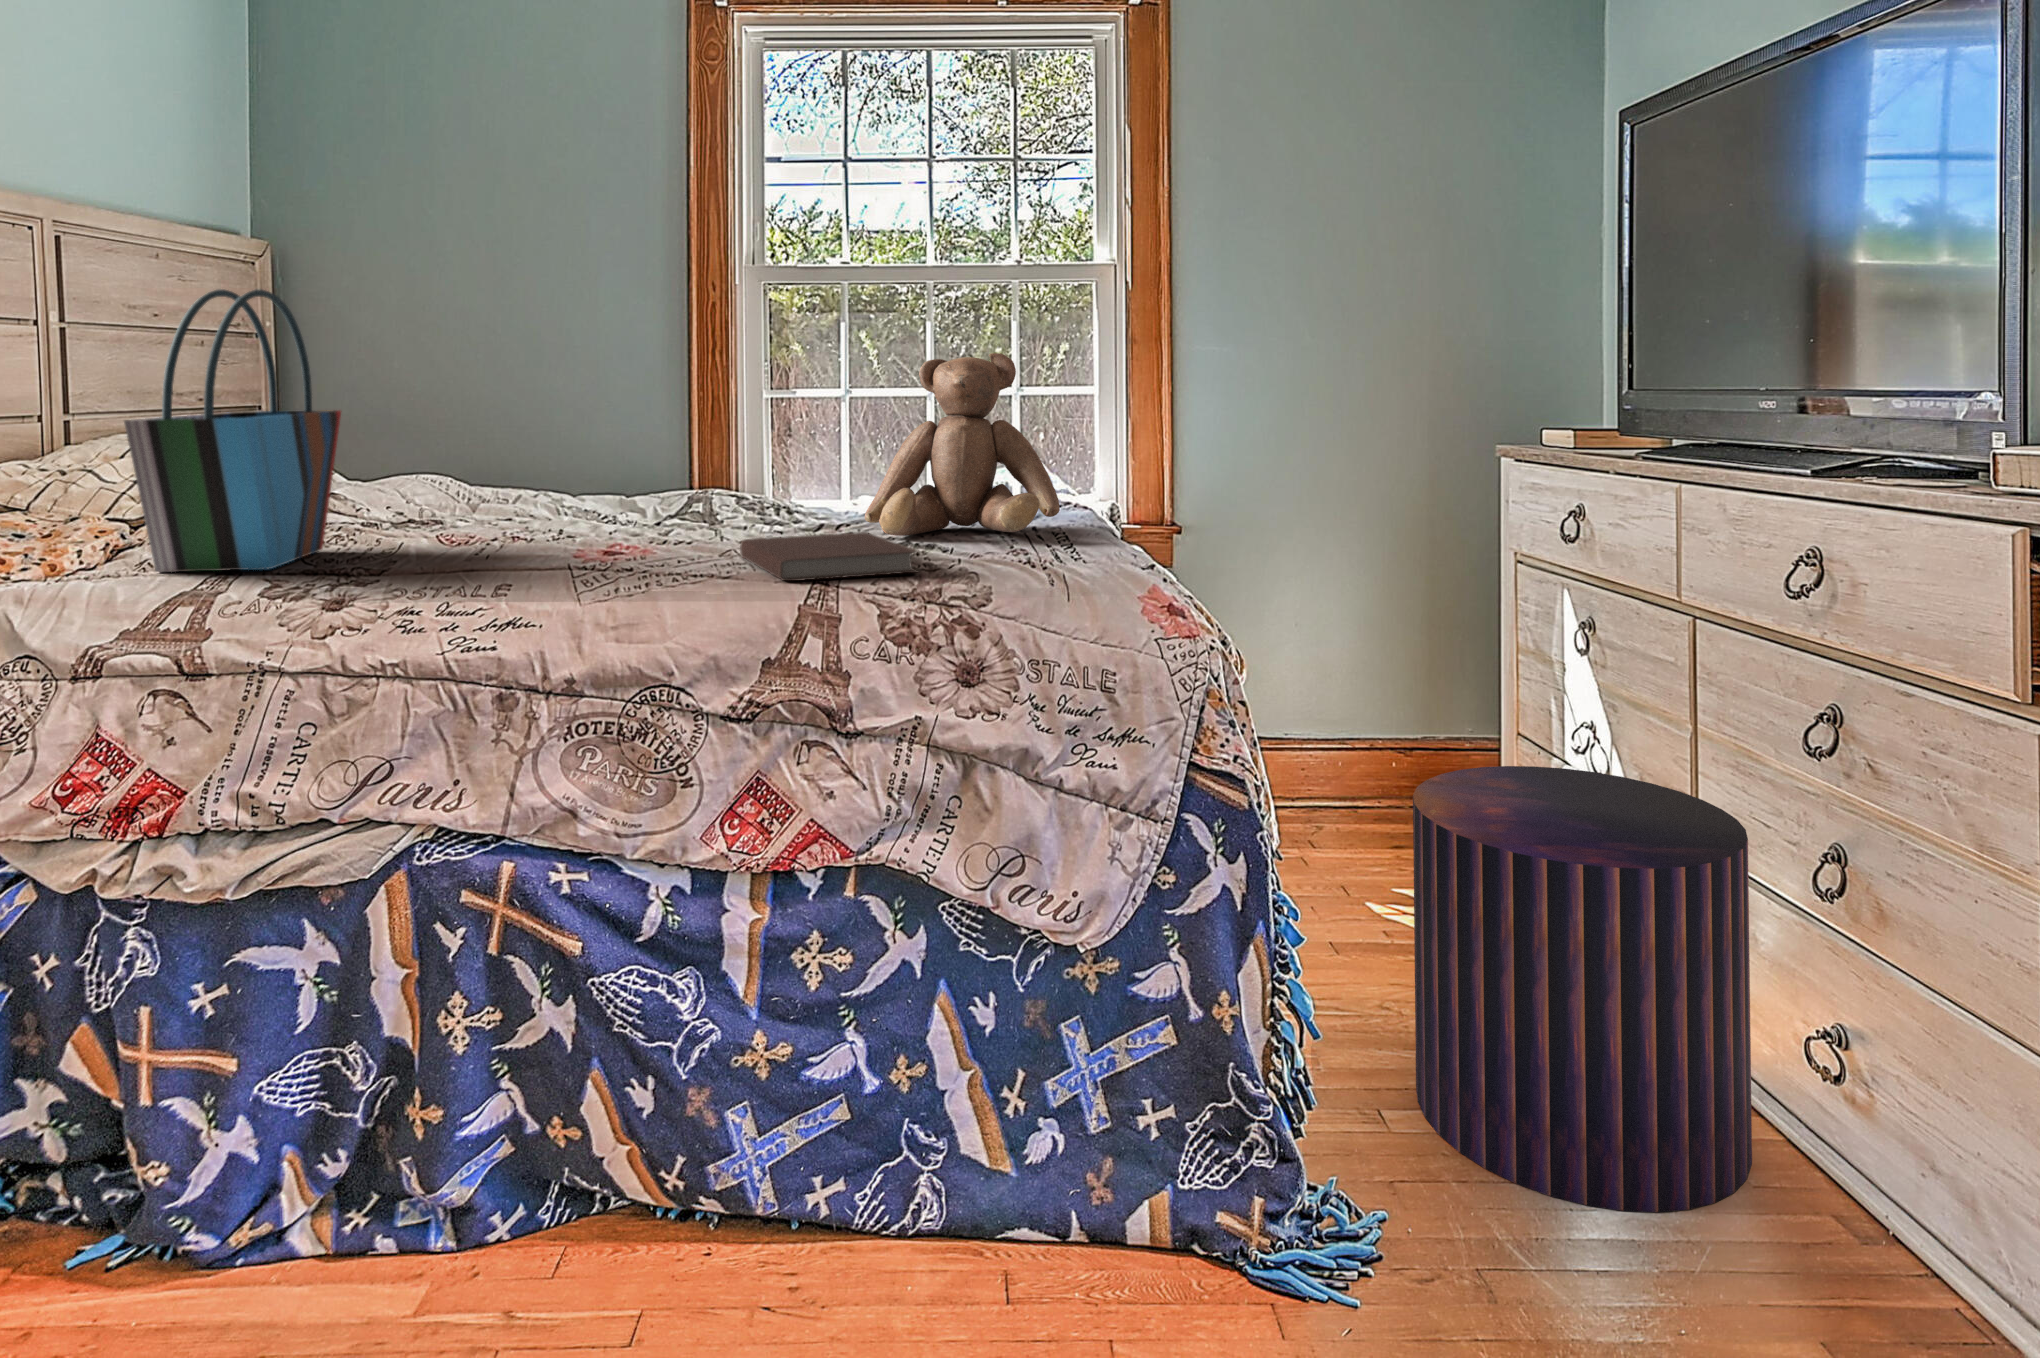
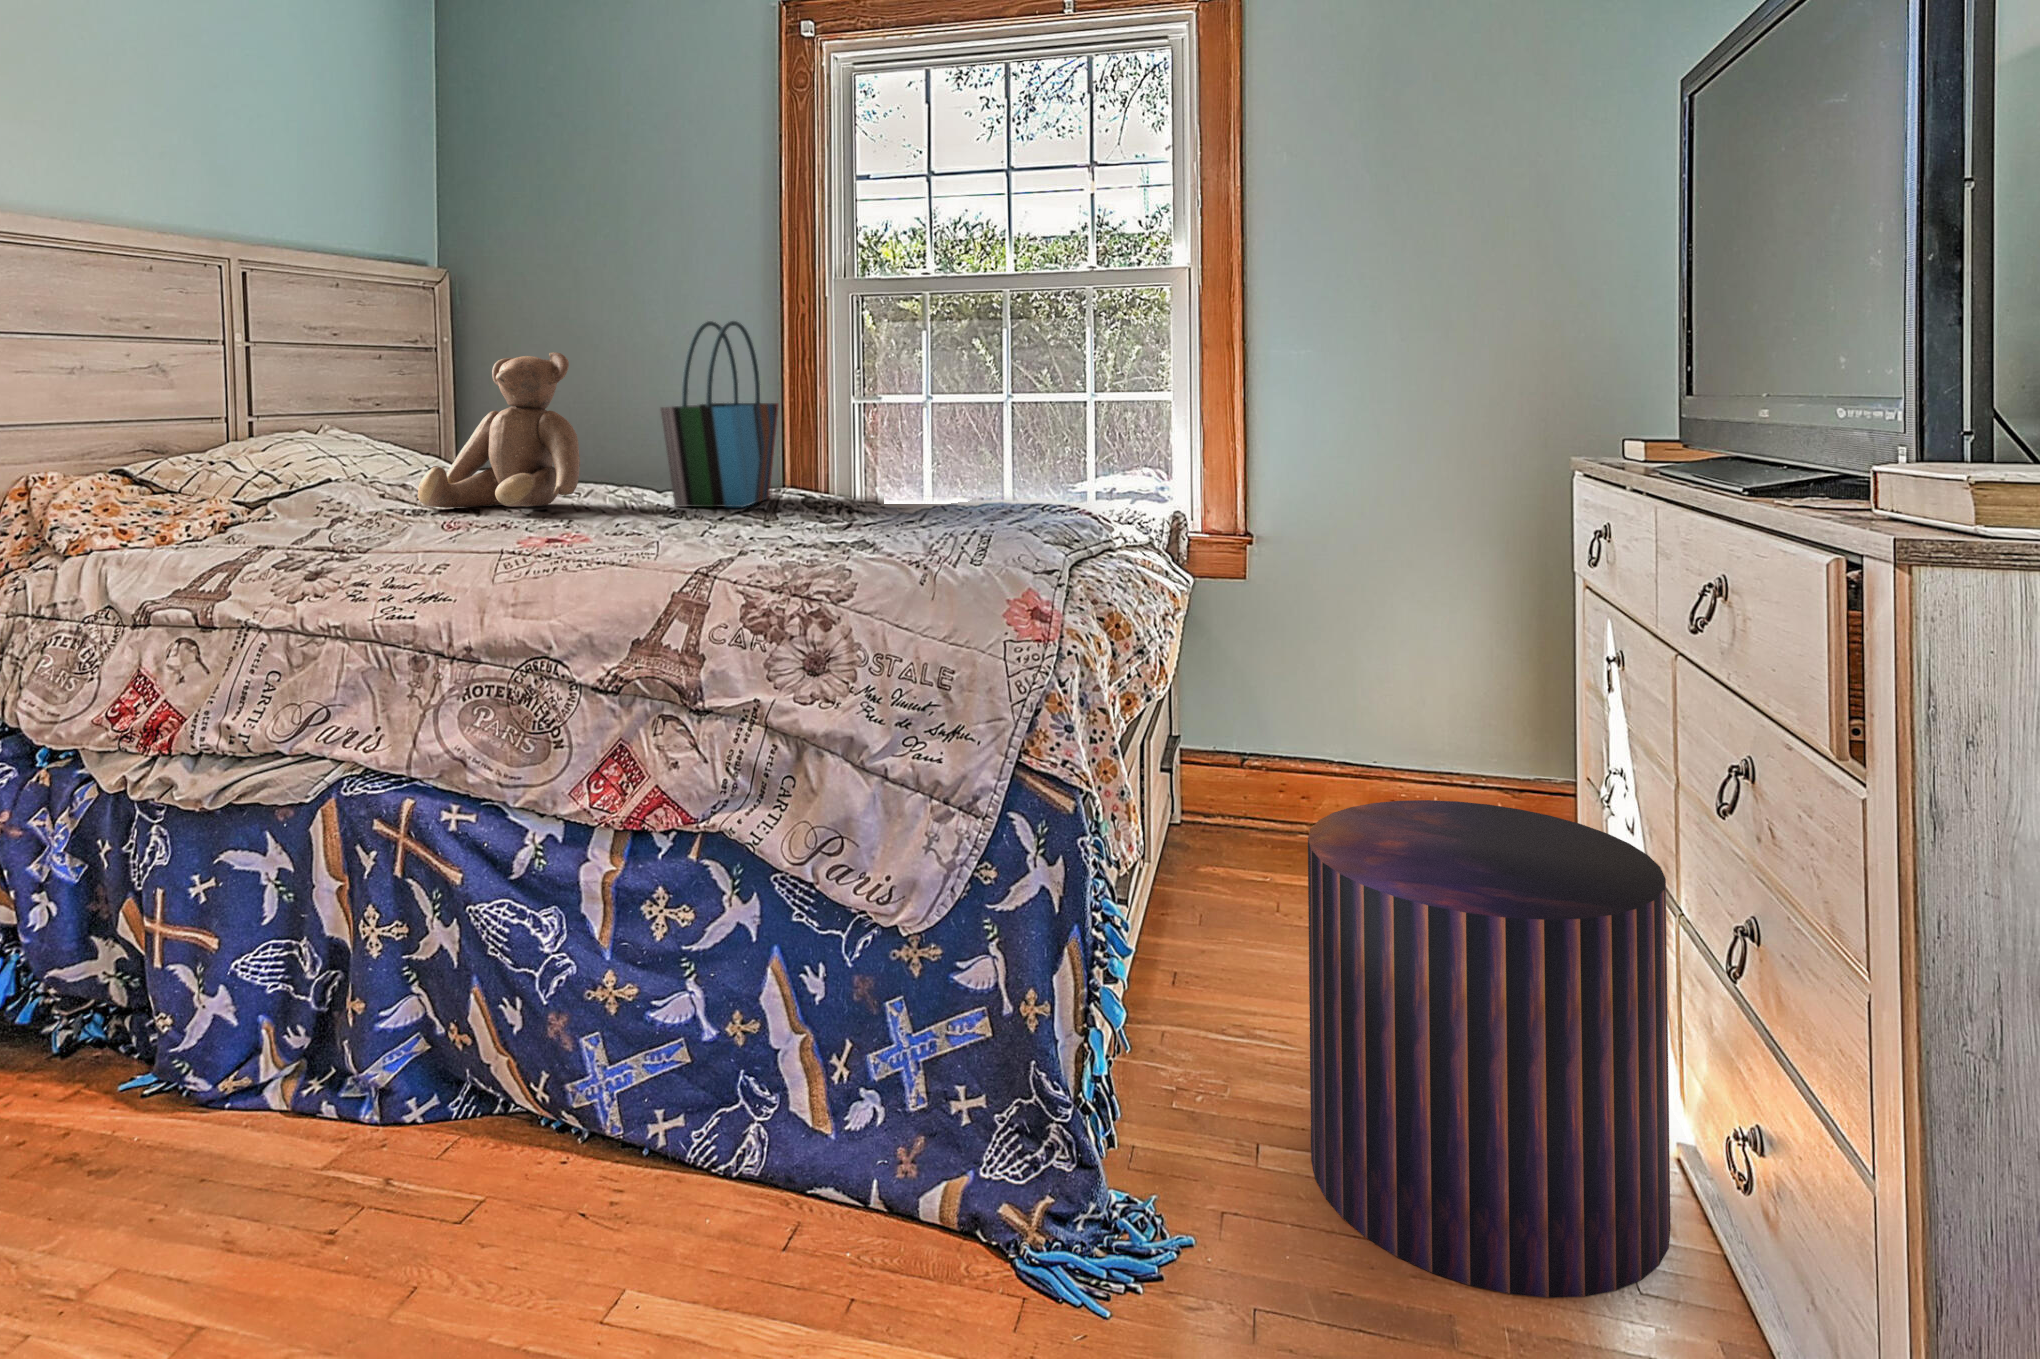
tote bag: present [124,289,341,572] -> present [660,321,779,507]
teddy bear: present [865,353,1060,536] -> present [418,352,580,508]
notebook: present [740,532,918,581] -> none [662,526,800,567]

